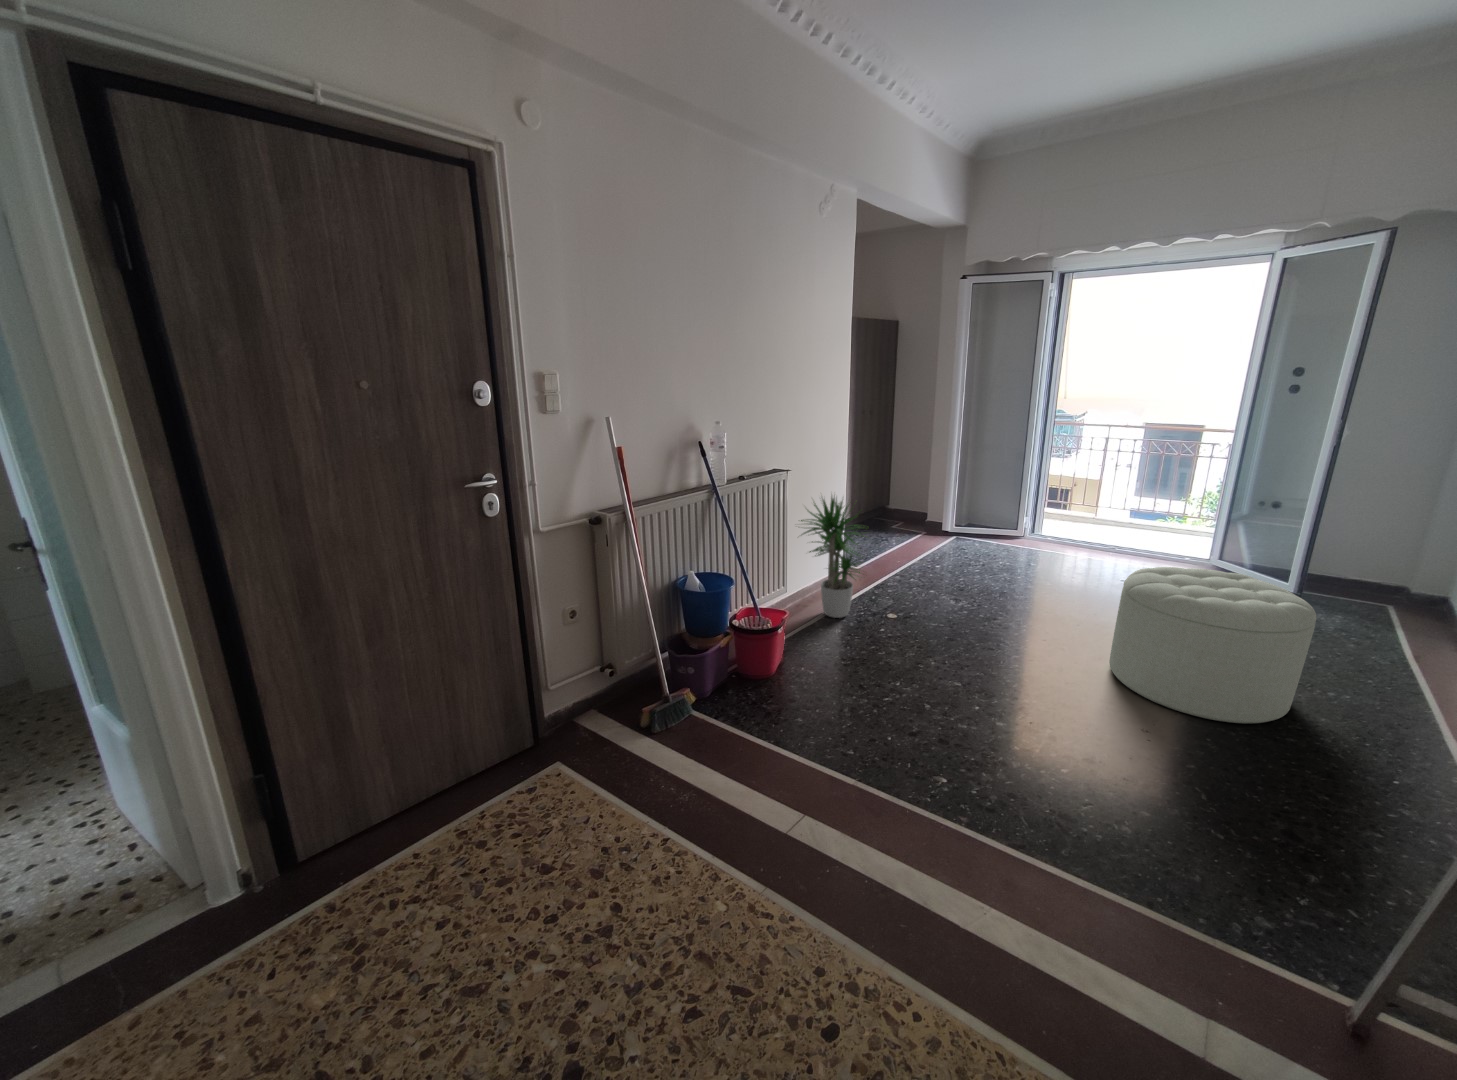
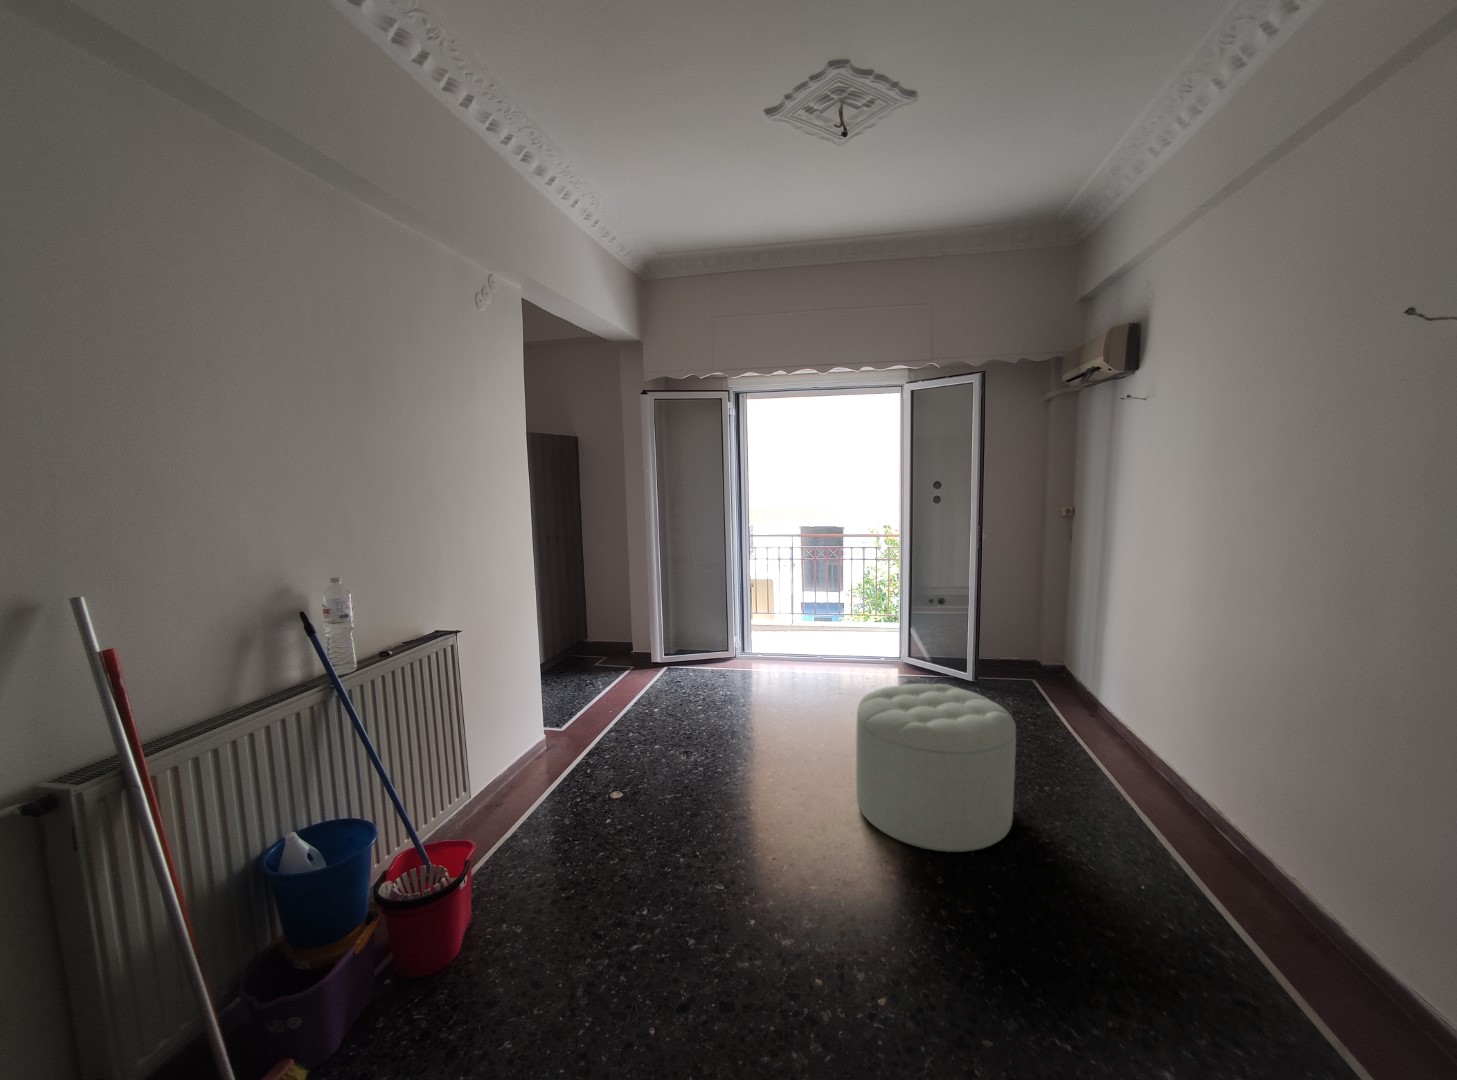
potted plant: present [801,497,864,618] -> none [473,648,584,821]

